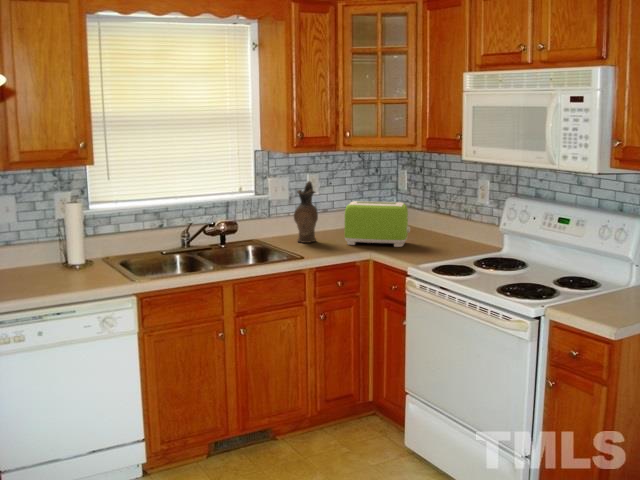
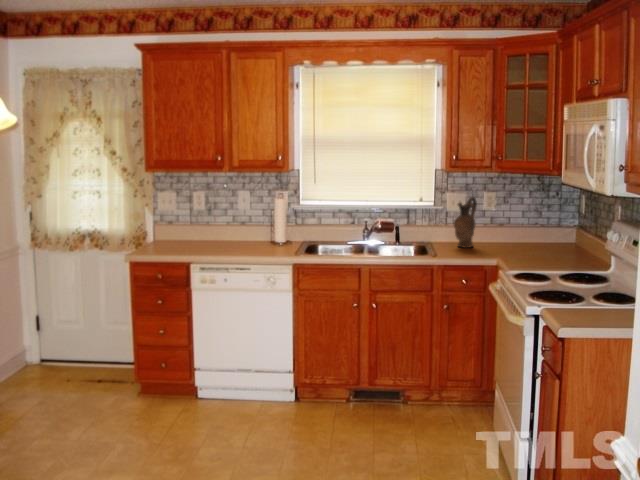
toaster: present [345,201,410,247] -> none [492,216,550,258]

